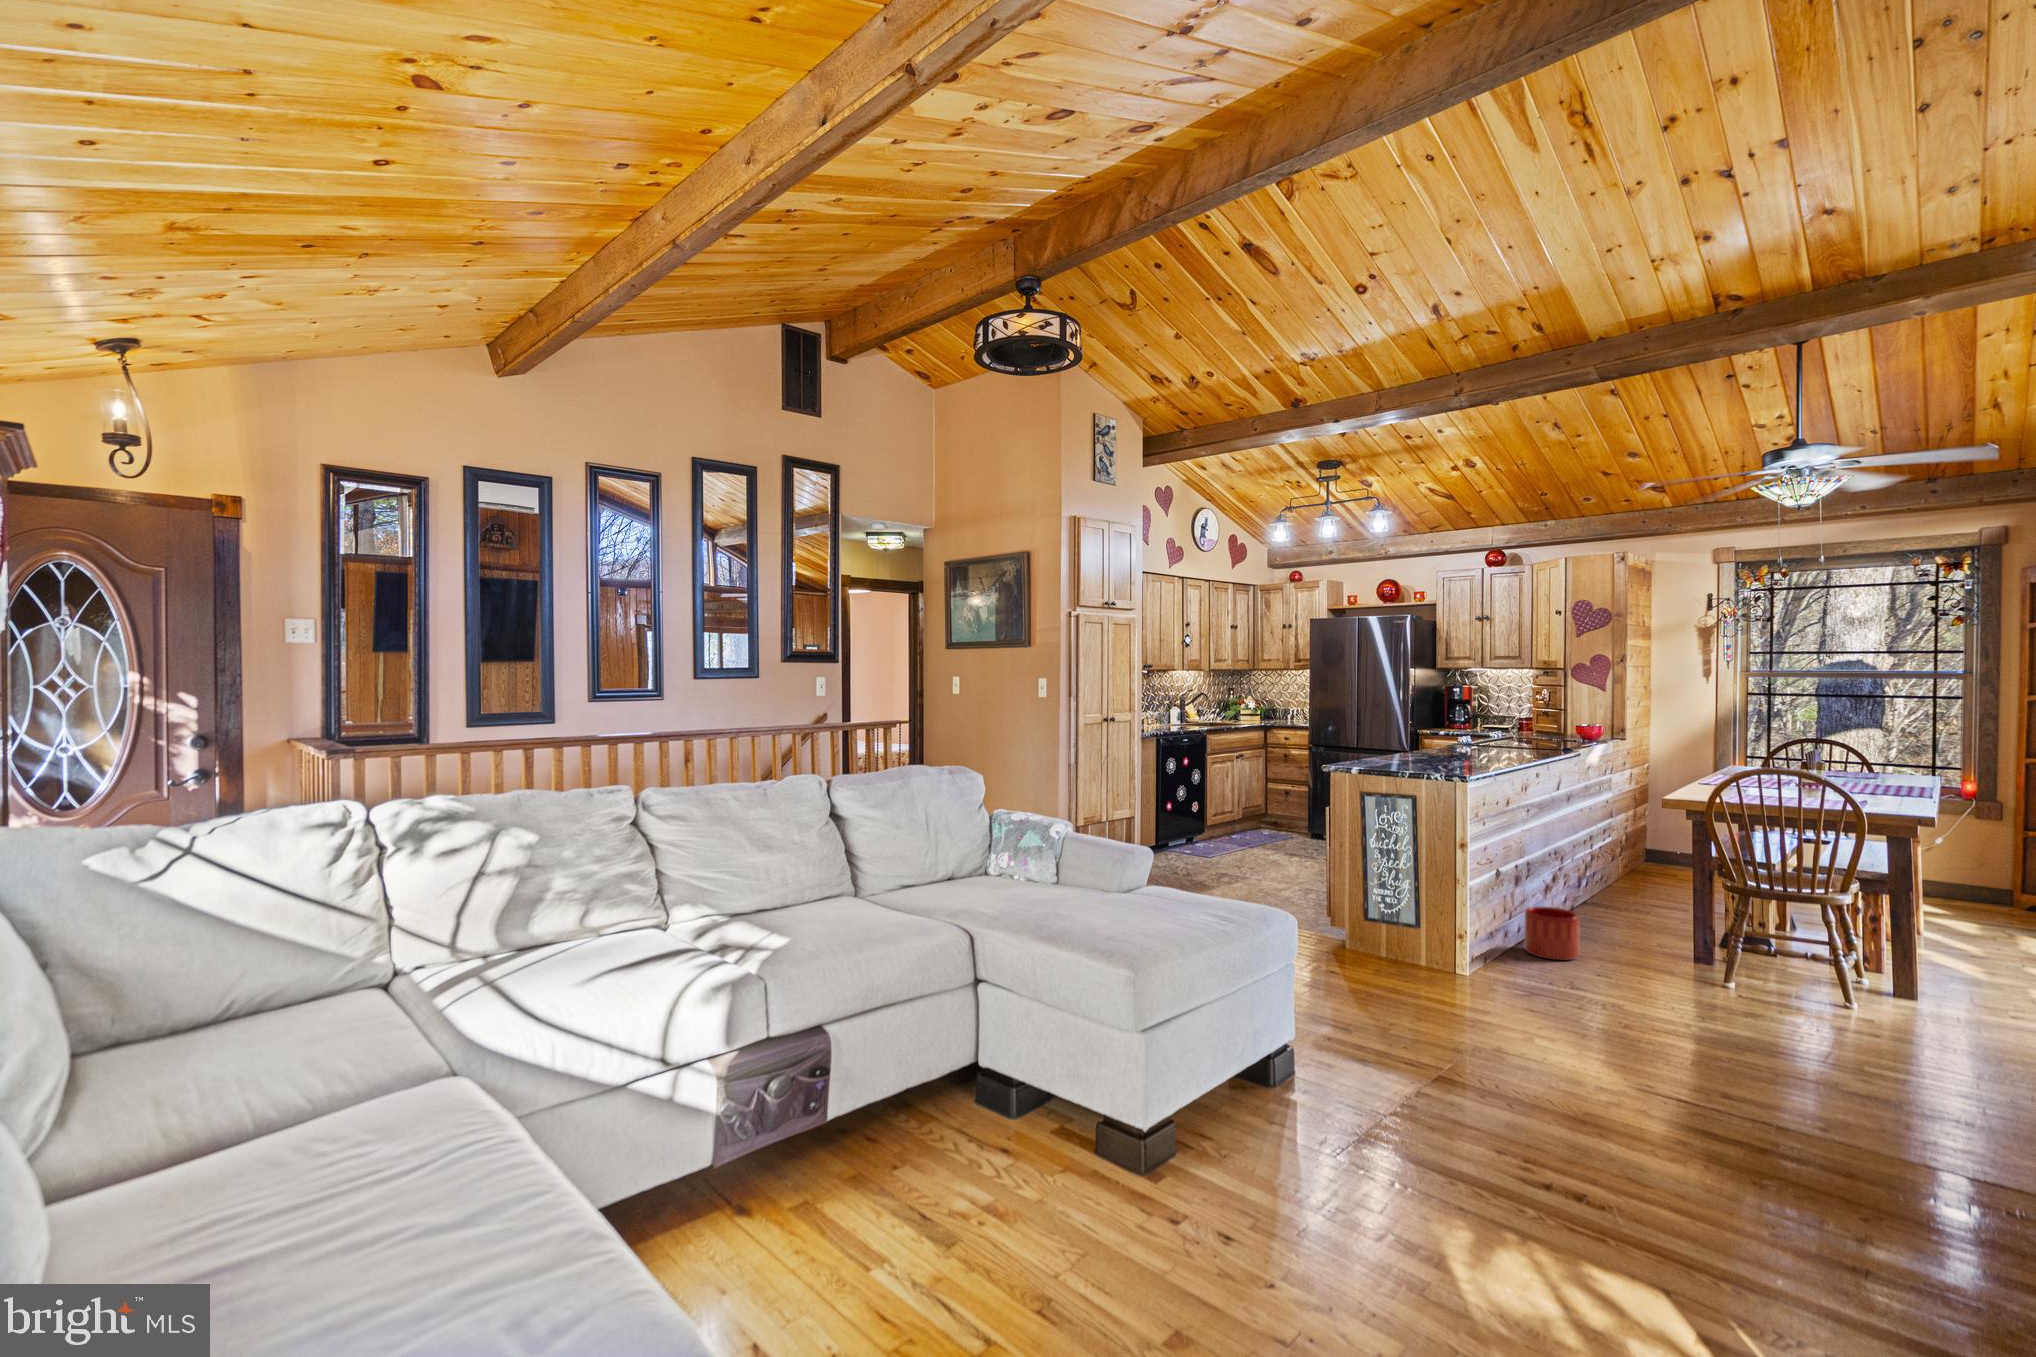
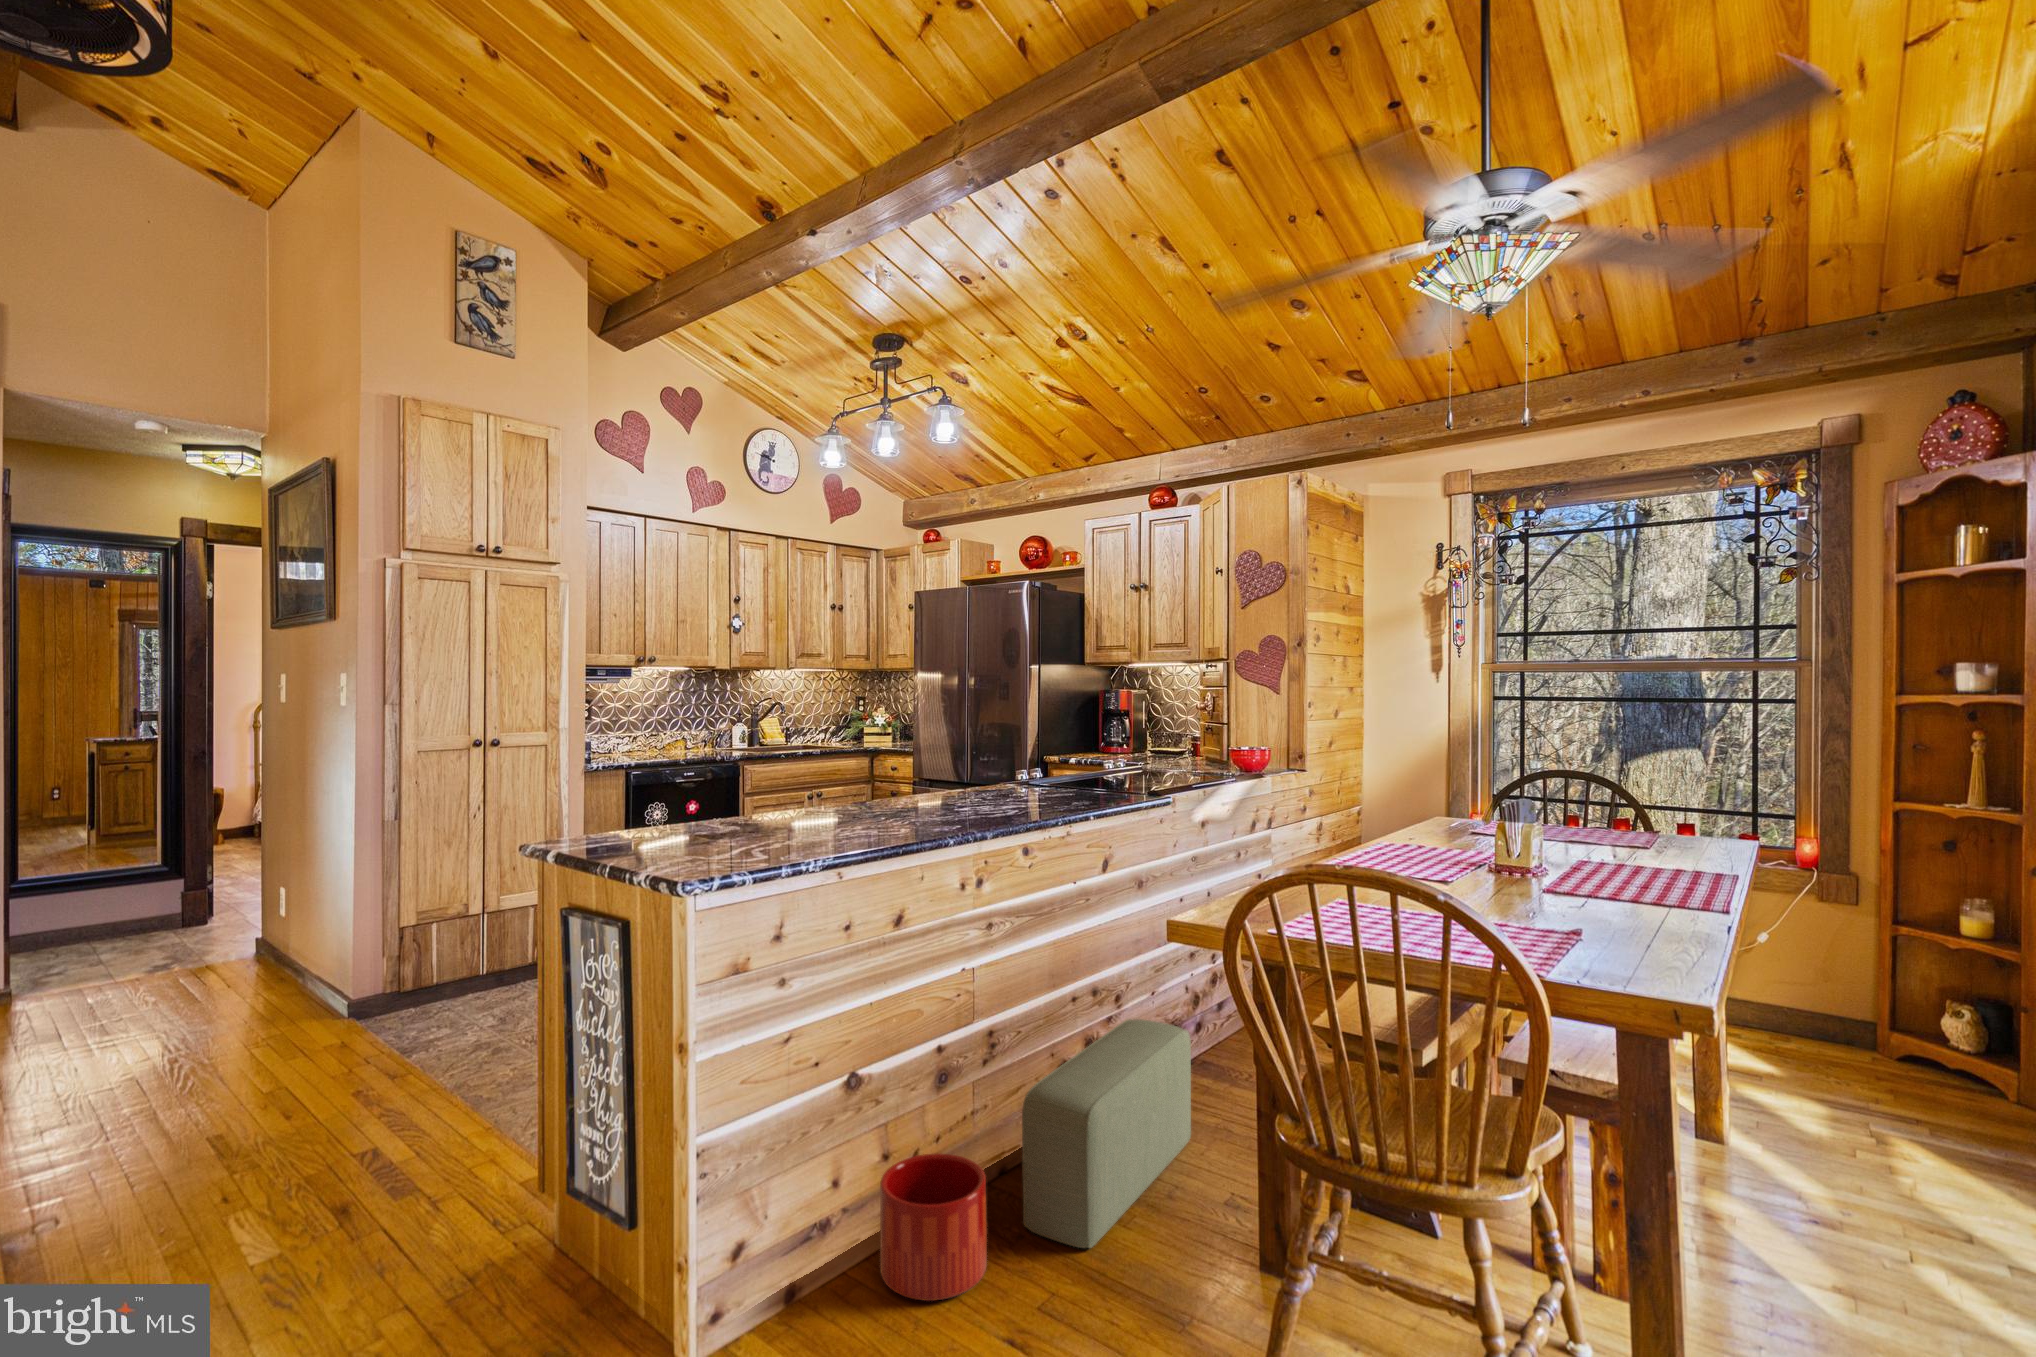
pouf: none [1576,863,1629,951] -> present [1022,1019,1191,1248]

